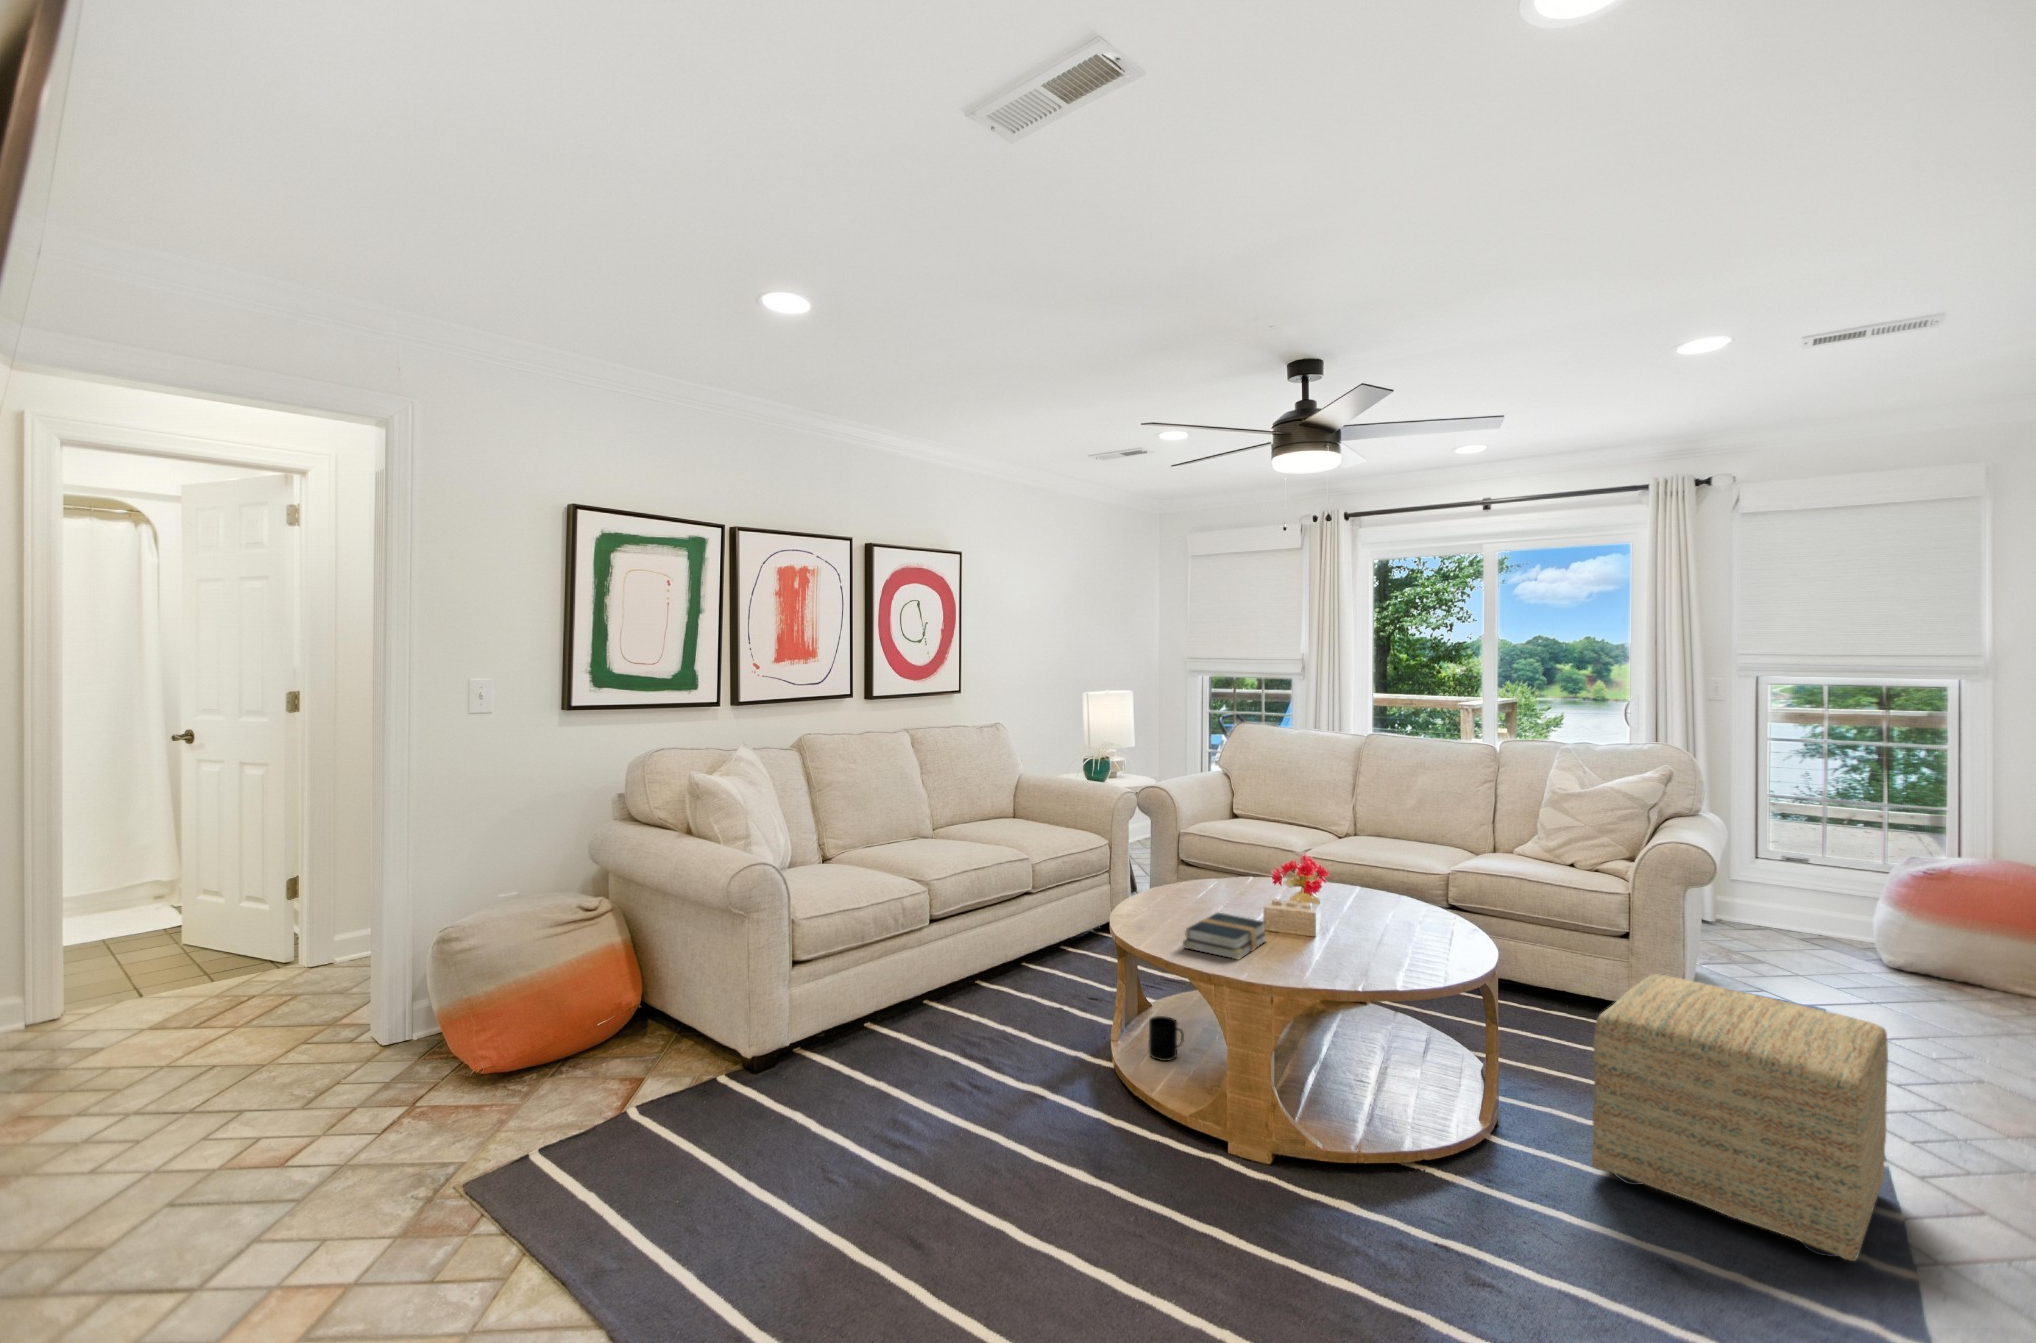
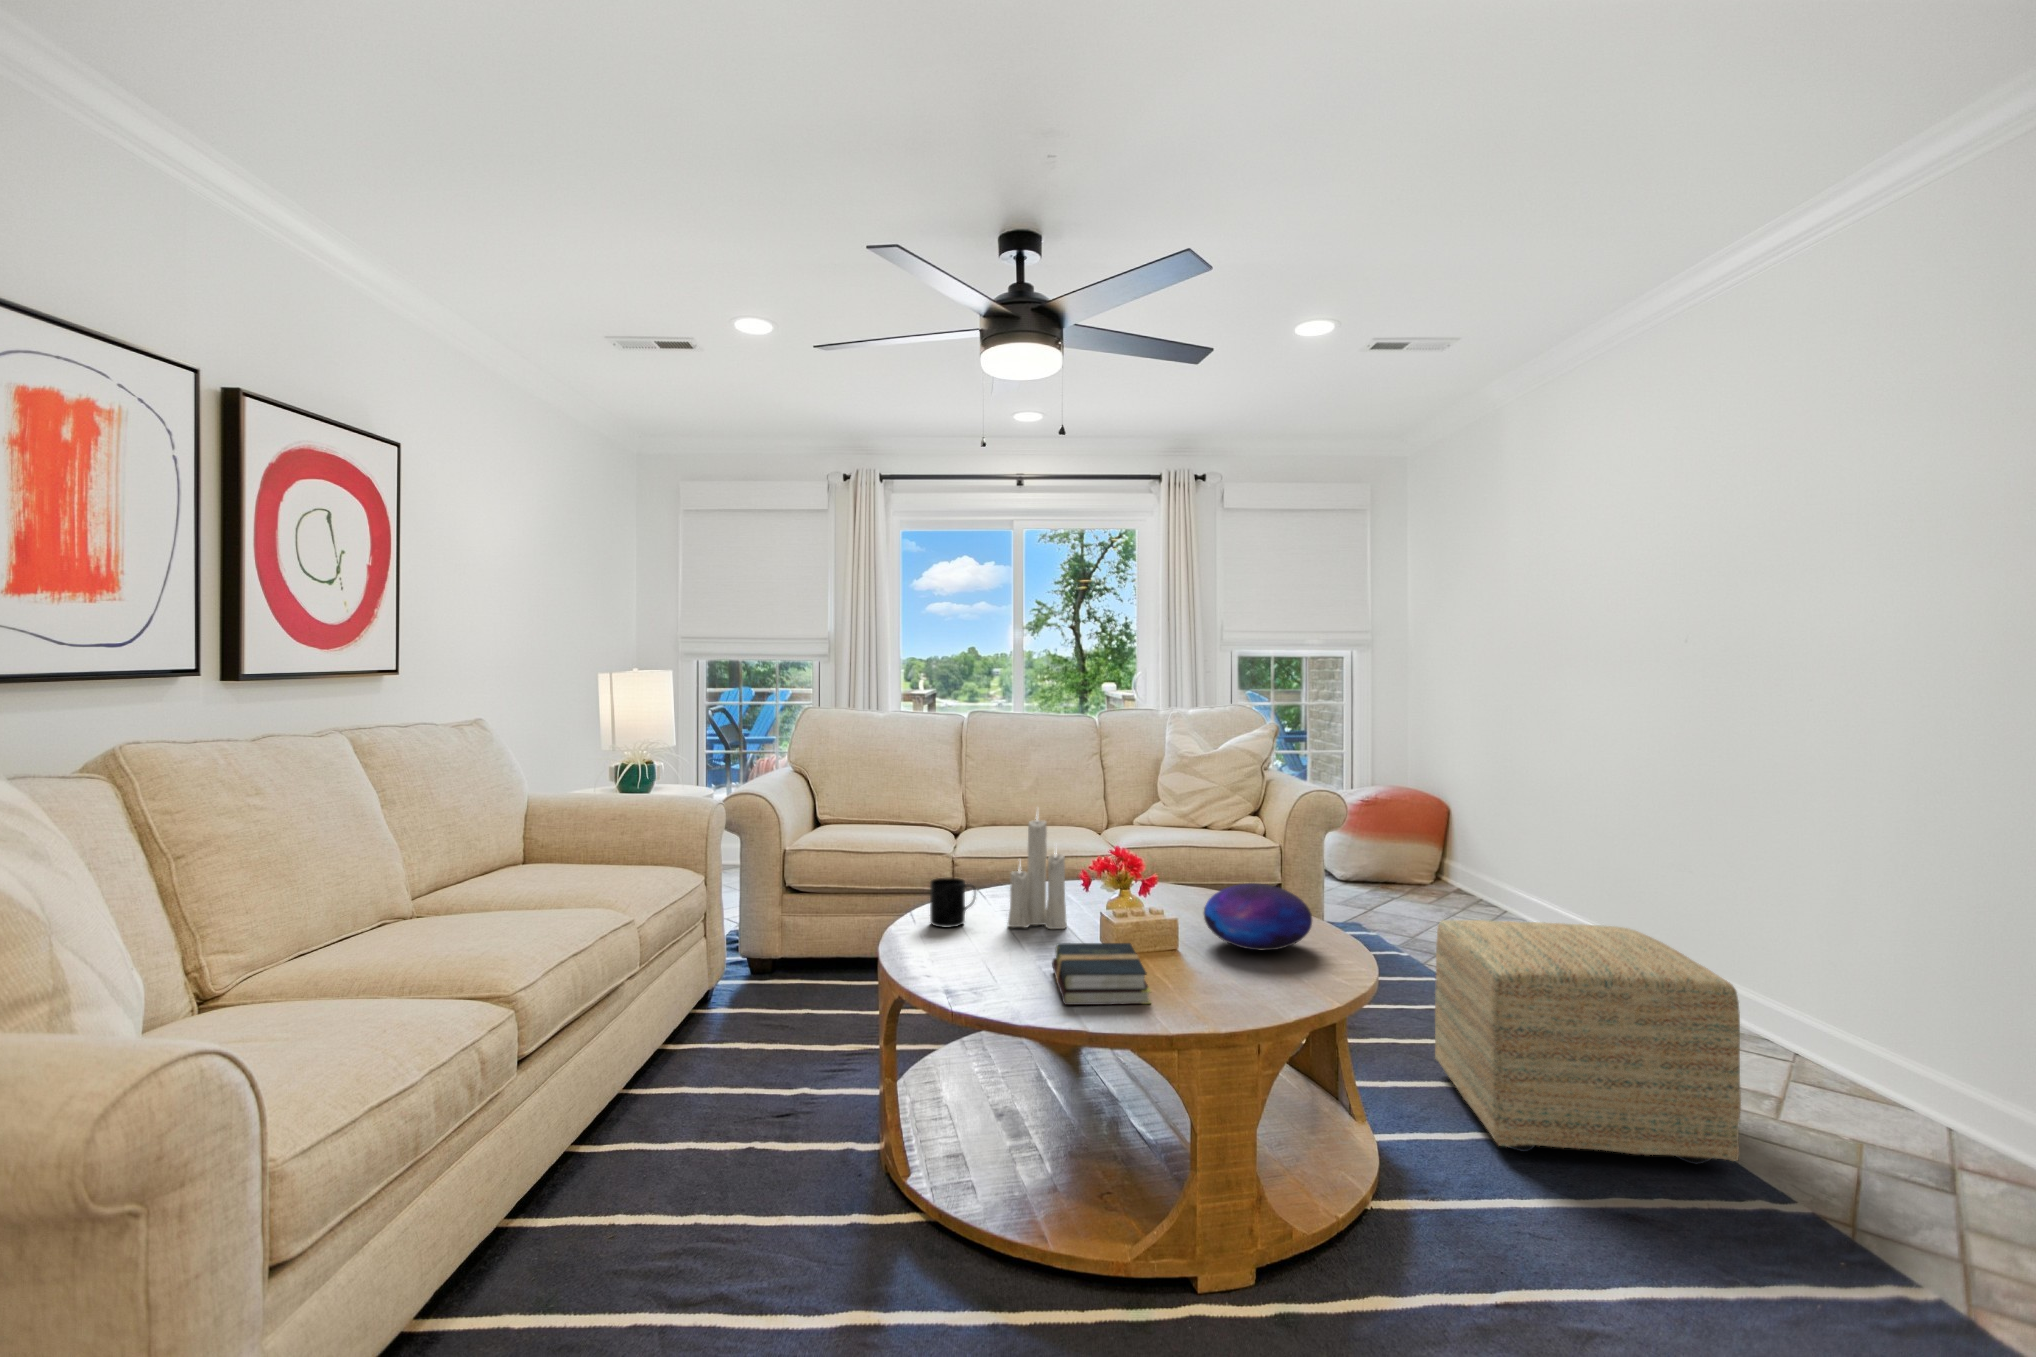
candle: none [1236,813,1279,911] -> present [1008,817,1067,929]
decorative orb: none [1347,898,1438,952] -> present [1204,883,1312,950]
mug: present [1149,1016,1184,1061] -> present [930,877,976,927]

